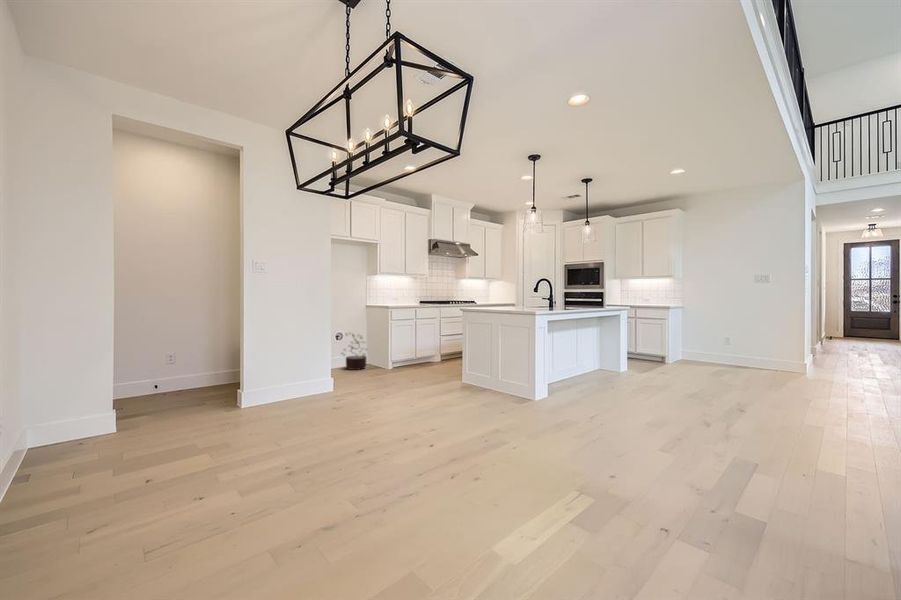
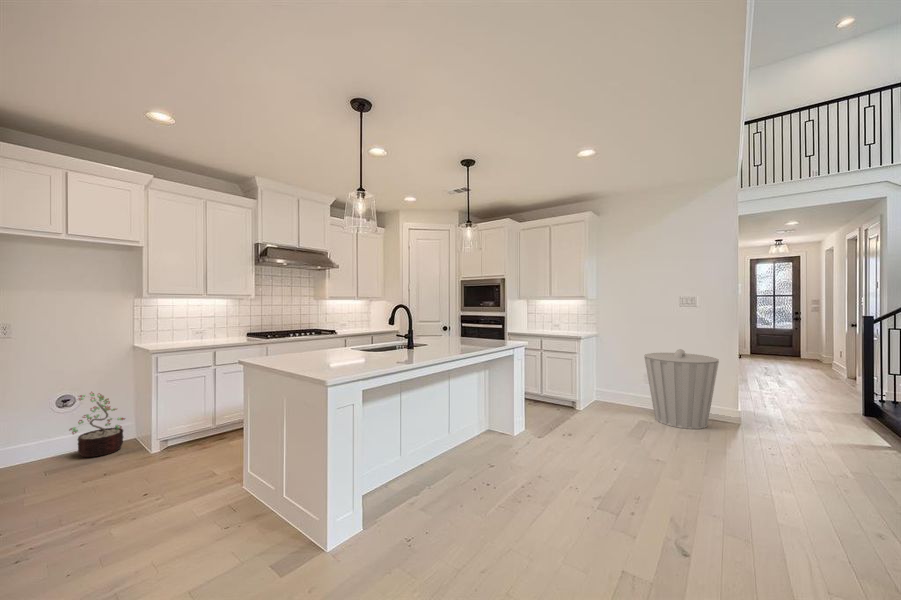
trash can: none [721,314,782,372] -> present [644,349,719,429]

